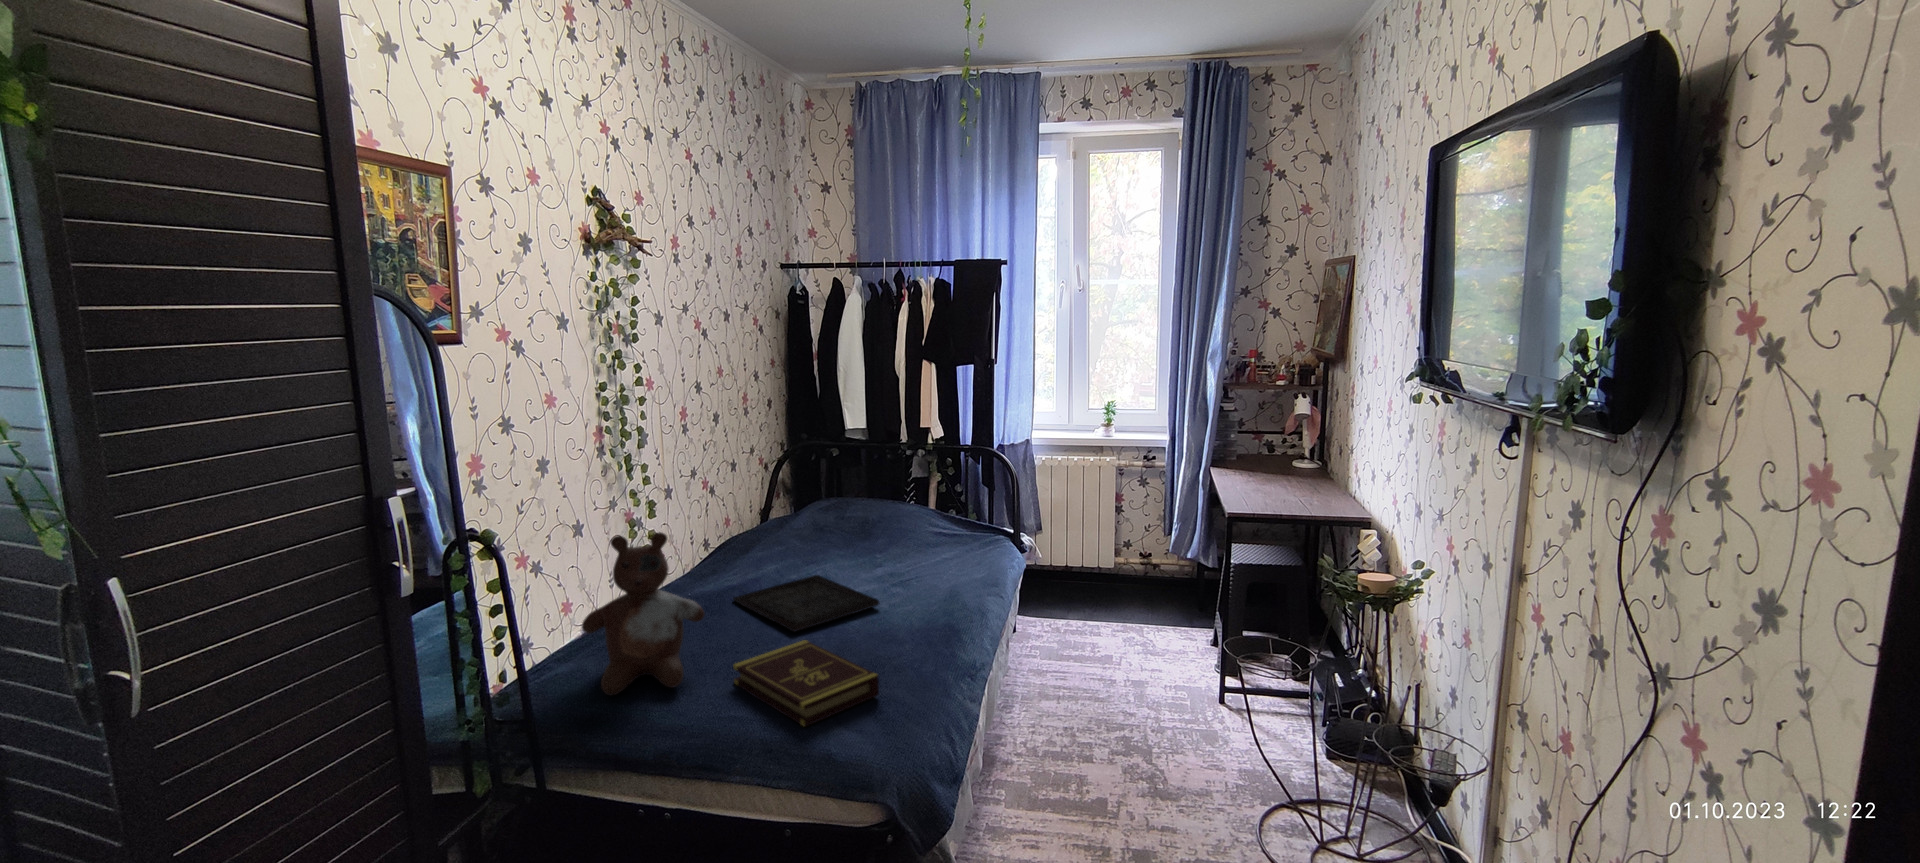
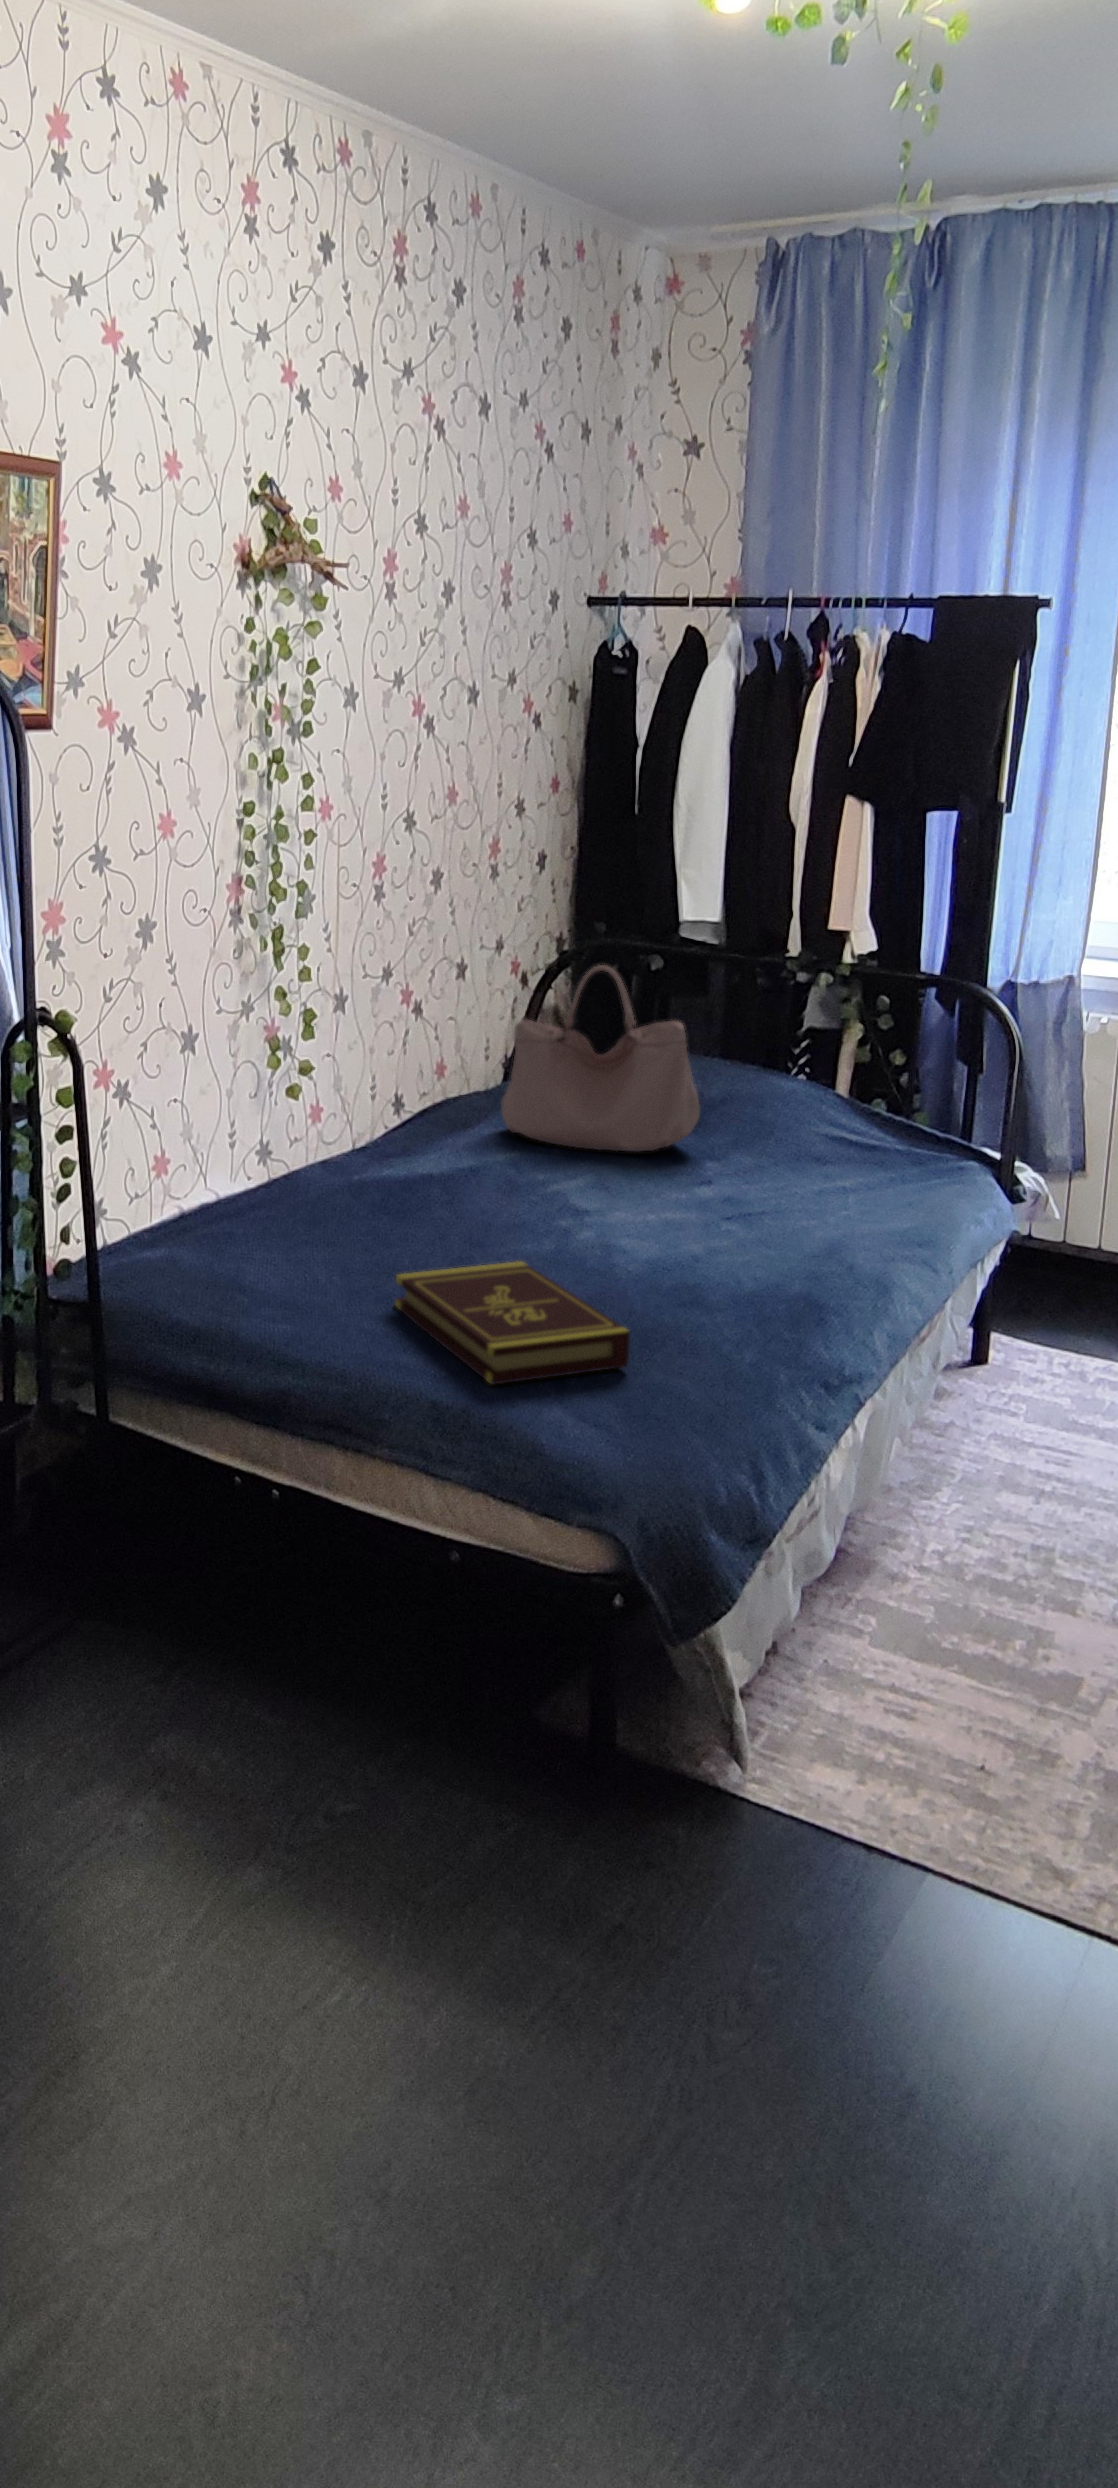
handbag: none [769,459,876,560] -> present [501,965,700,1152]
stuffed bear: present [582,532,705,695] -> none [178,1042,363,1293]
tray: present [733,575,880,632] -> none [420,1170,674,1251]

